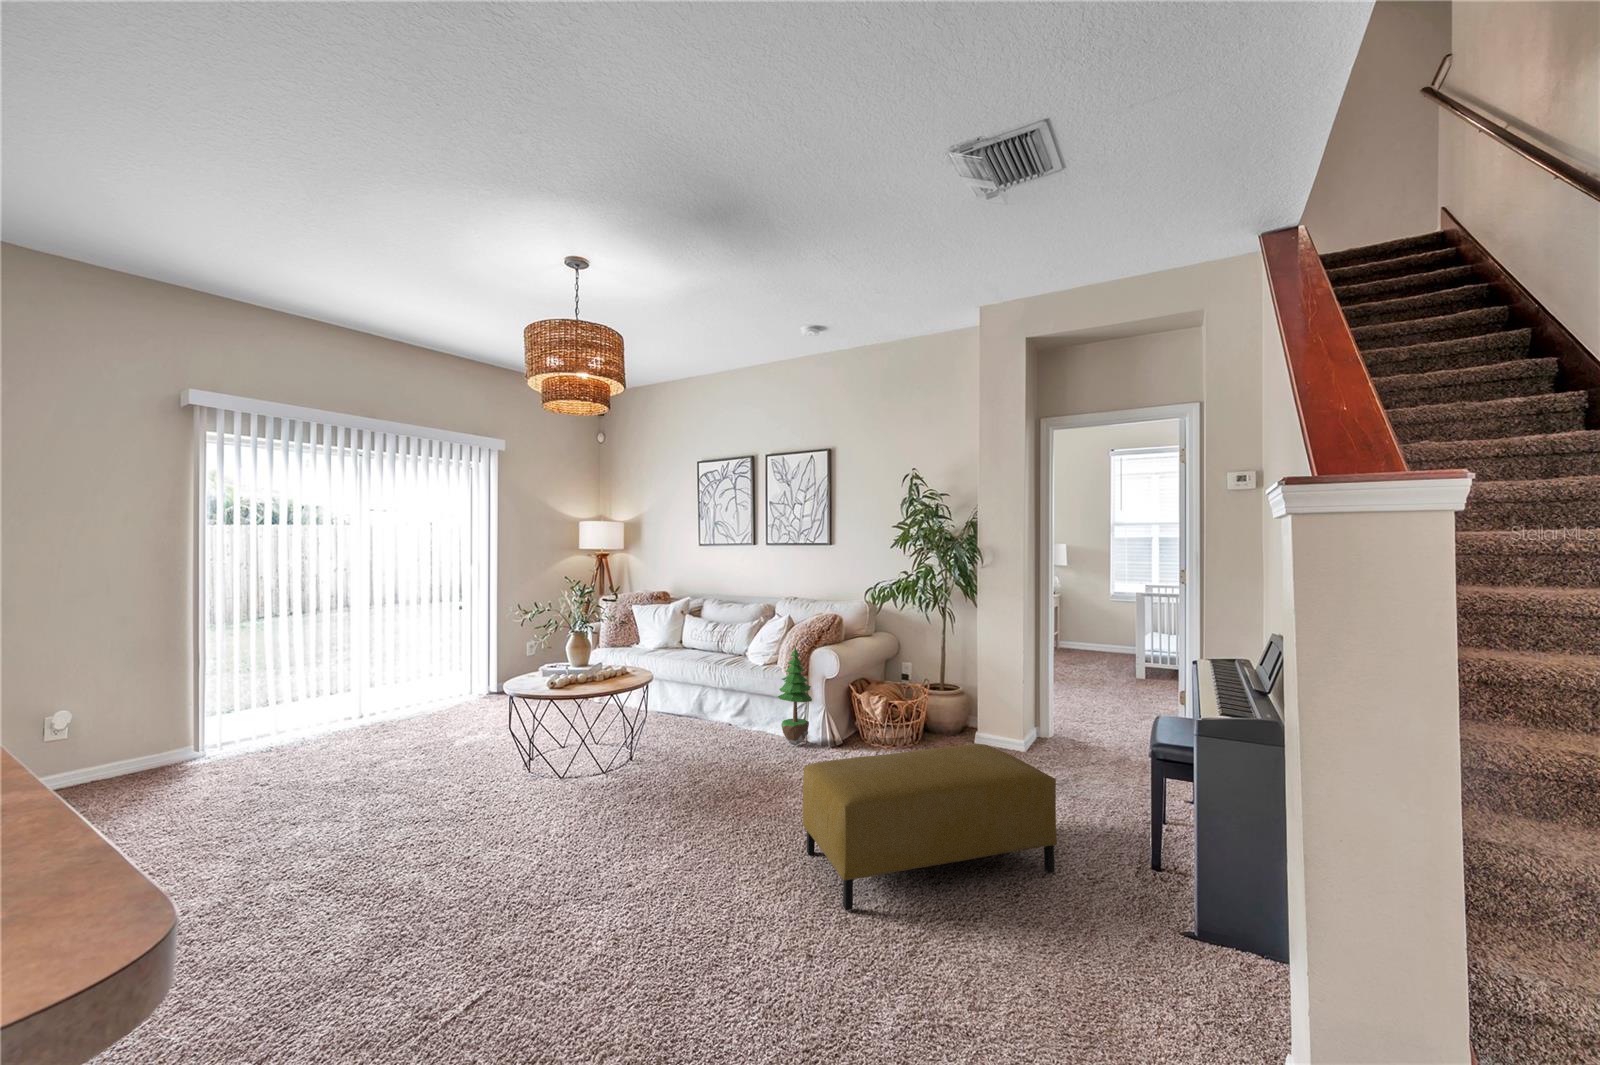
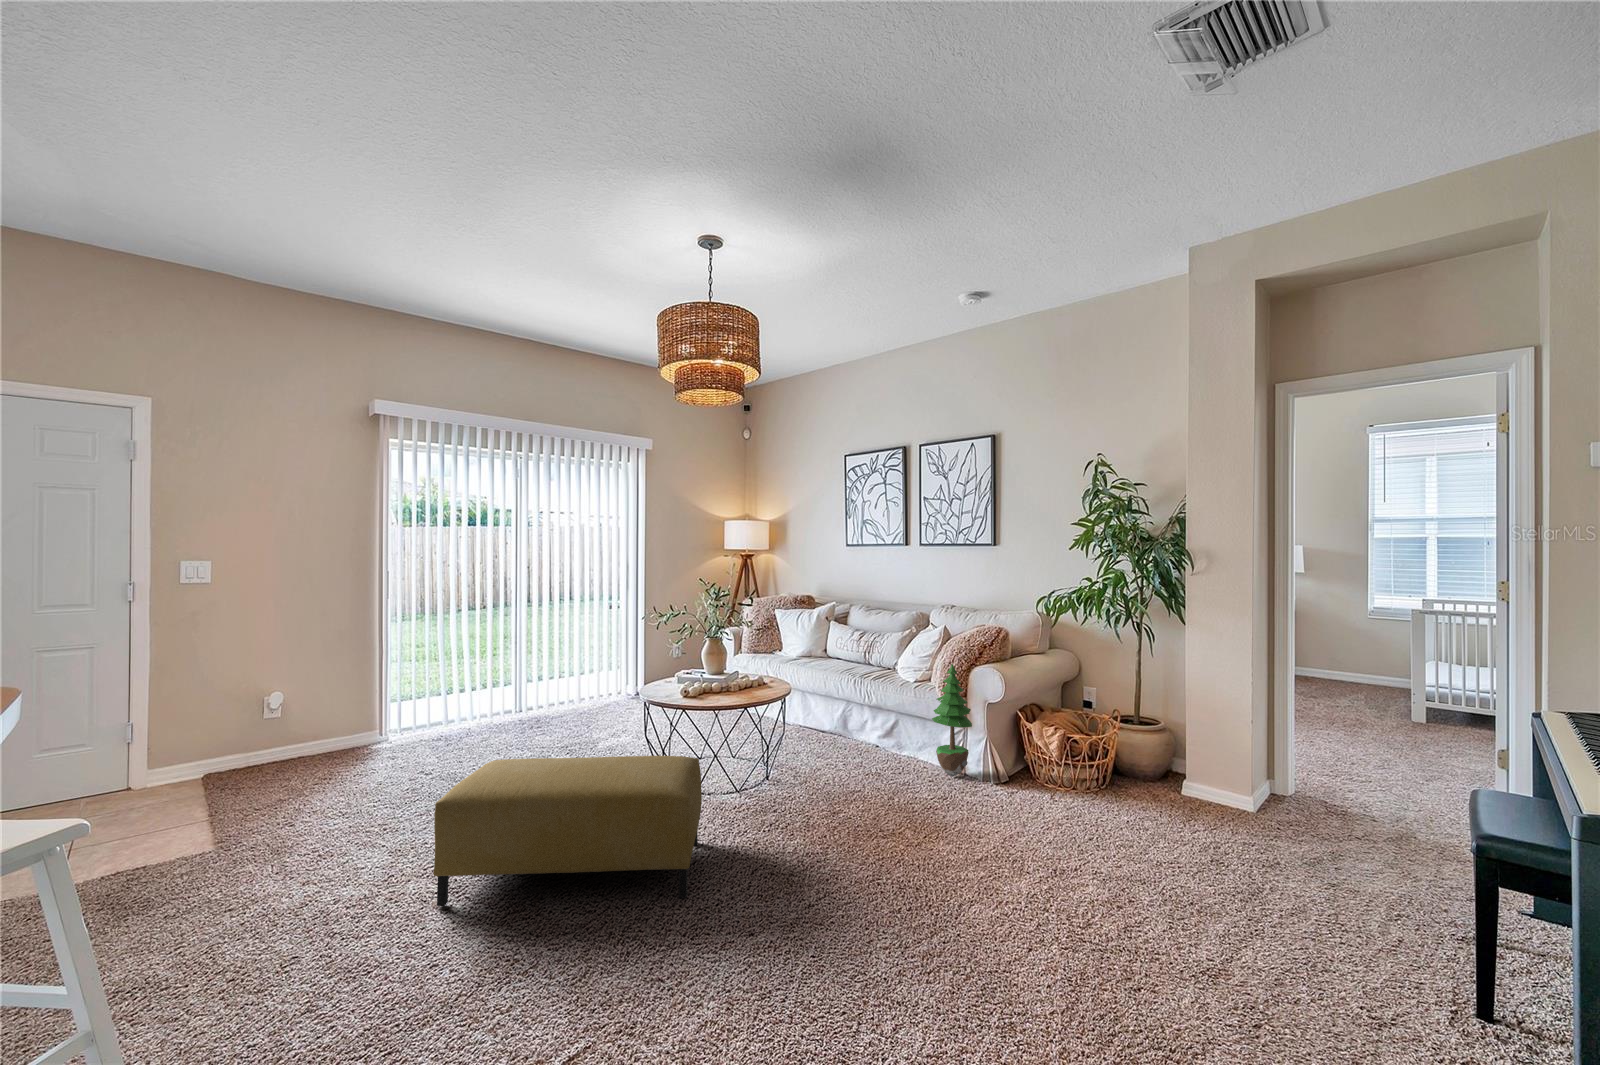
ottoman: present [803,744,1057,910] -> present [433,756,702,906]

